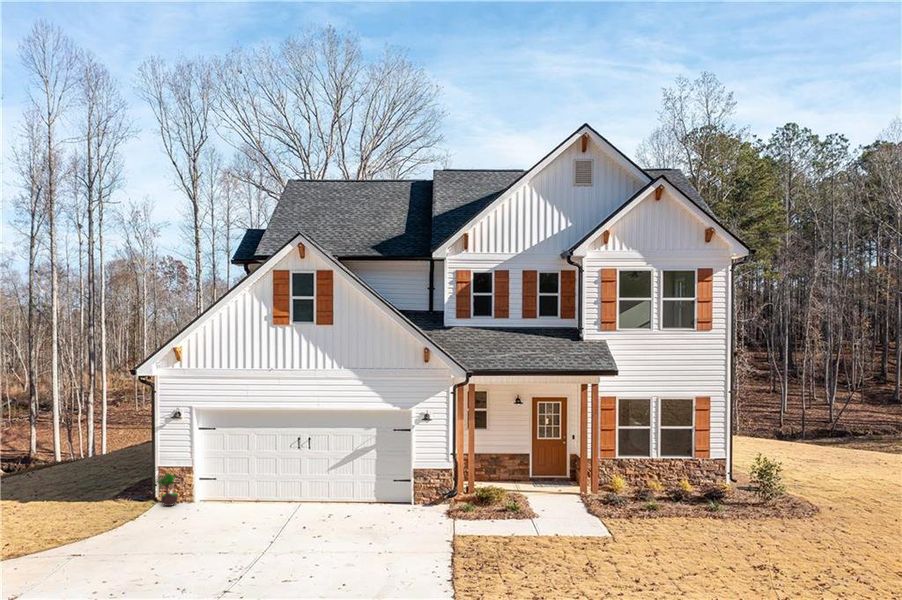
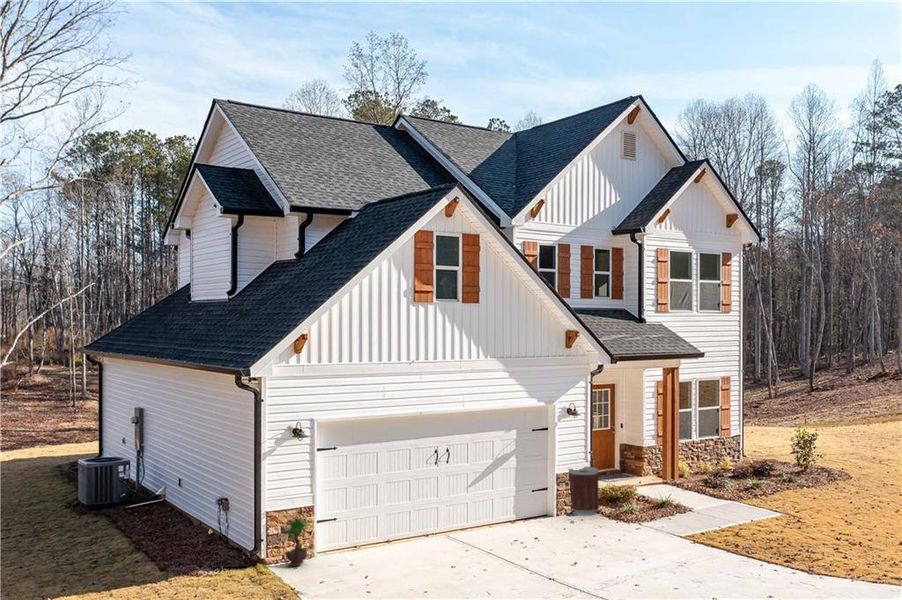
trash can: none [418,467,443,511] -> present [569,467,599,516]

